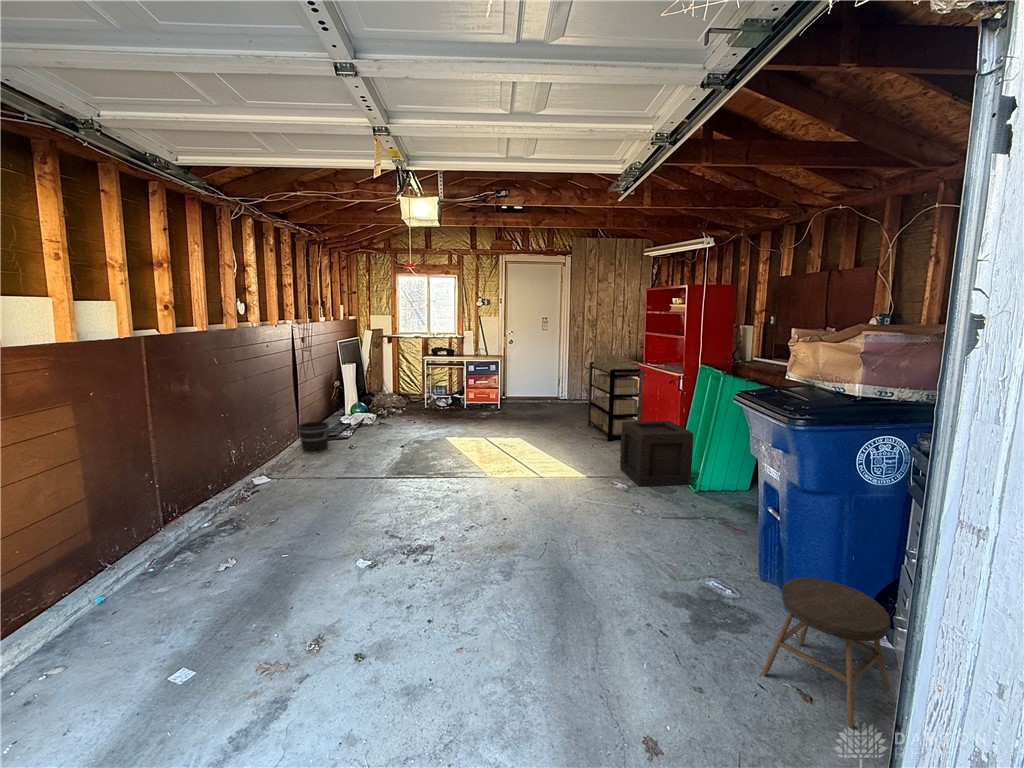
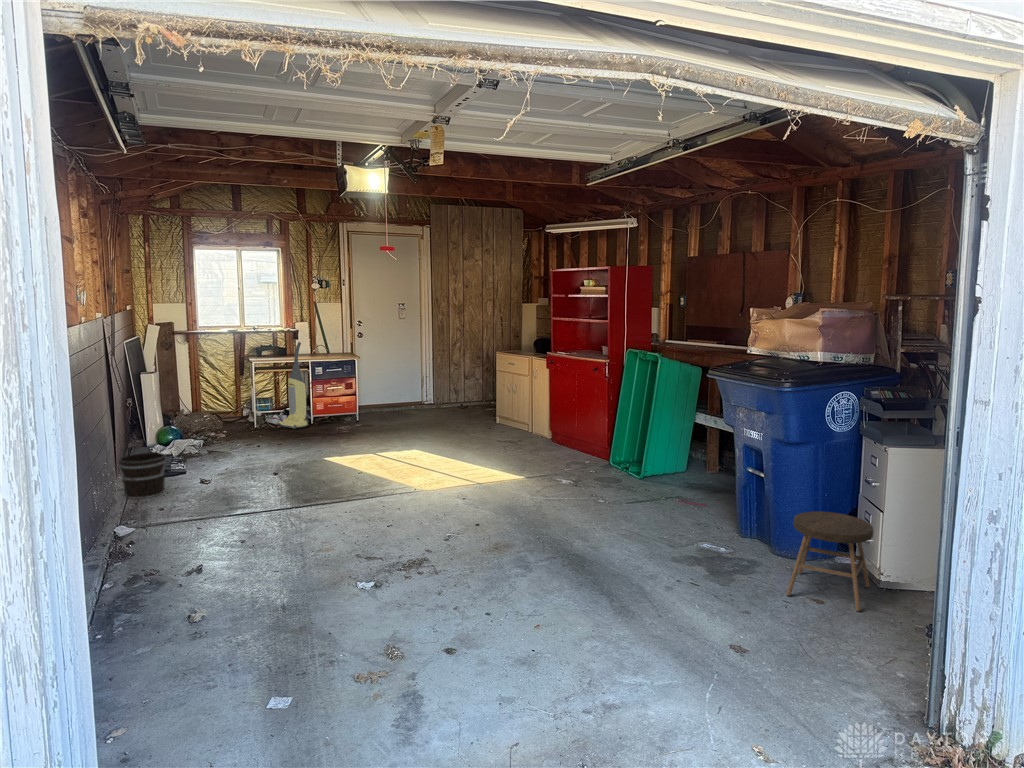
vacuum cleaner: none [445,346,466,409] -> present [278,342,308,429]
shelving unit: present [588,354,643,442] -> none [482,344,554,446]
wooden crate: present [620,421,693,487] -> none [556,412,636,483]

